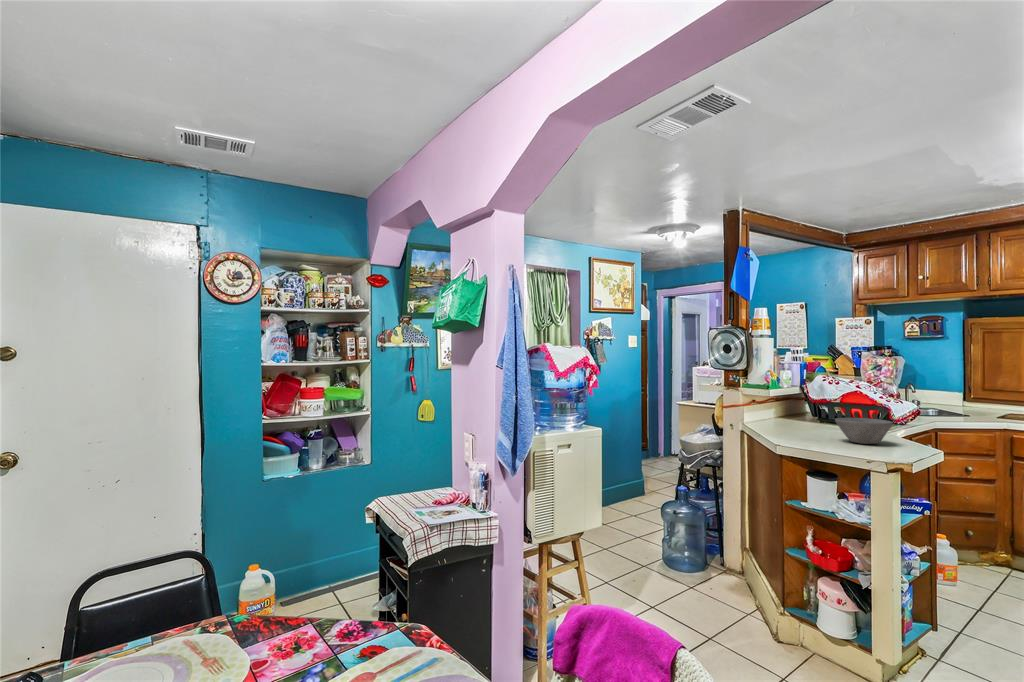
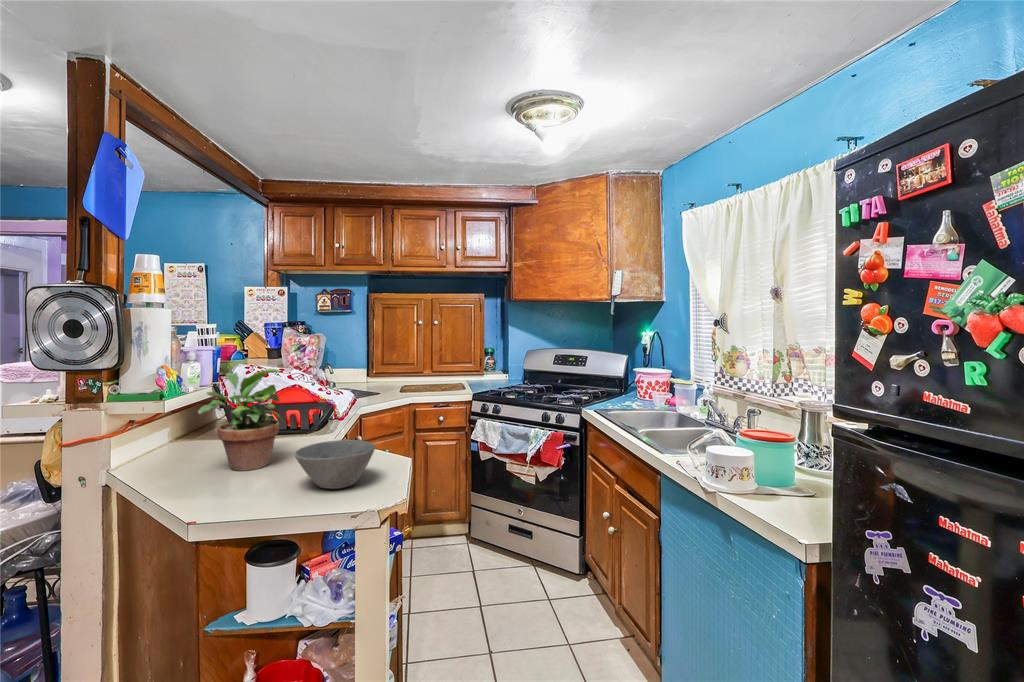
potted plant: none [785,372,837,432] -> present [198,369,282,471]

